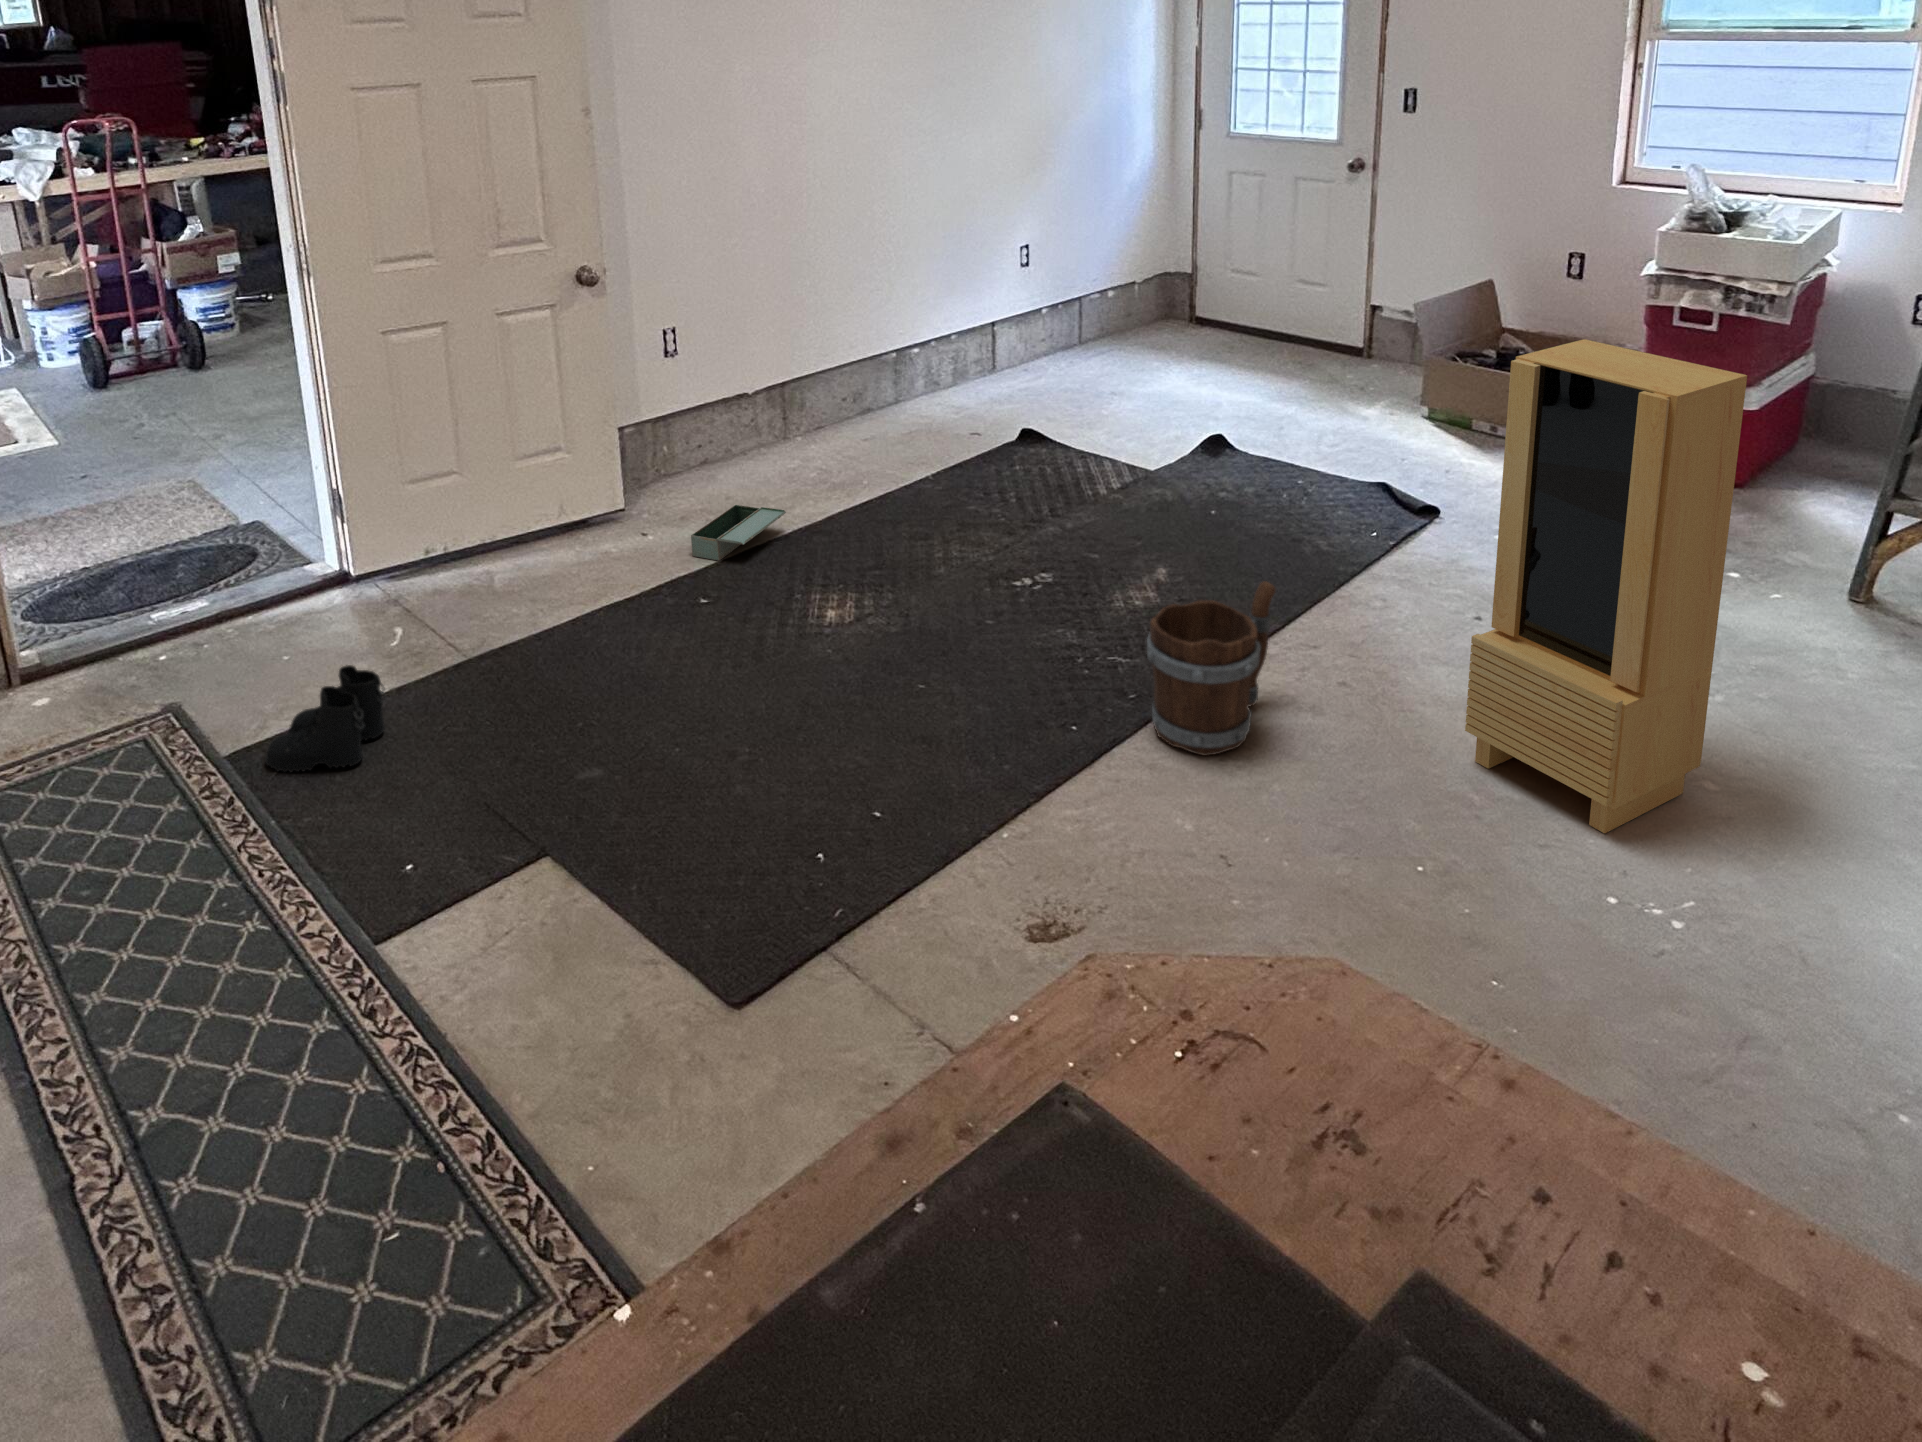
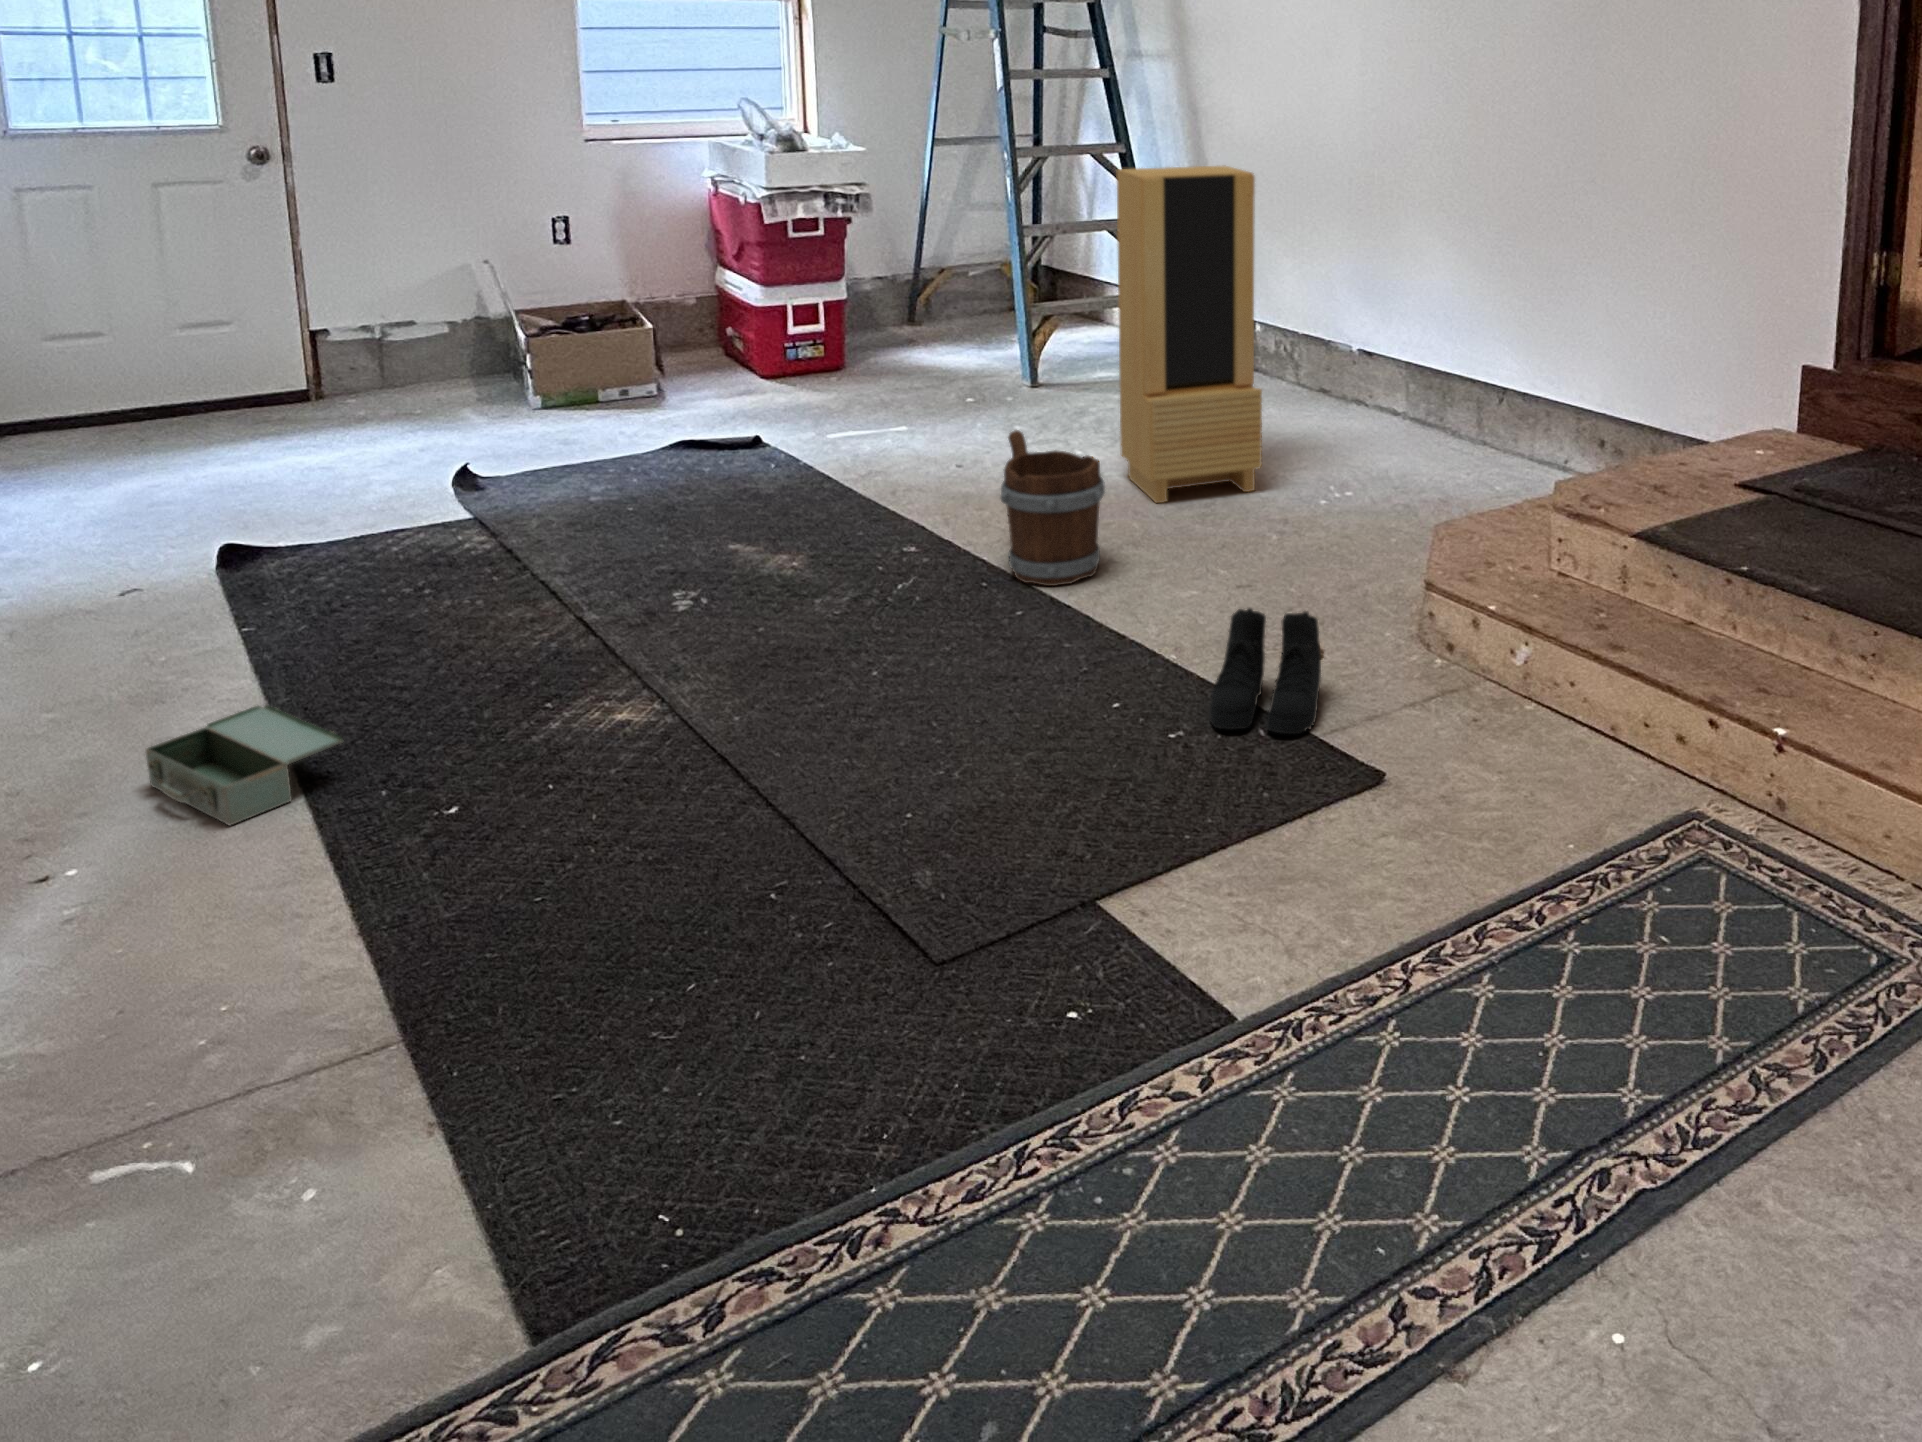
boots: present [265,665,386,772] -> present [1210,608,1321,734]

